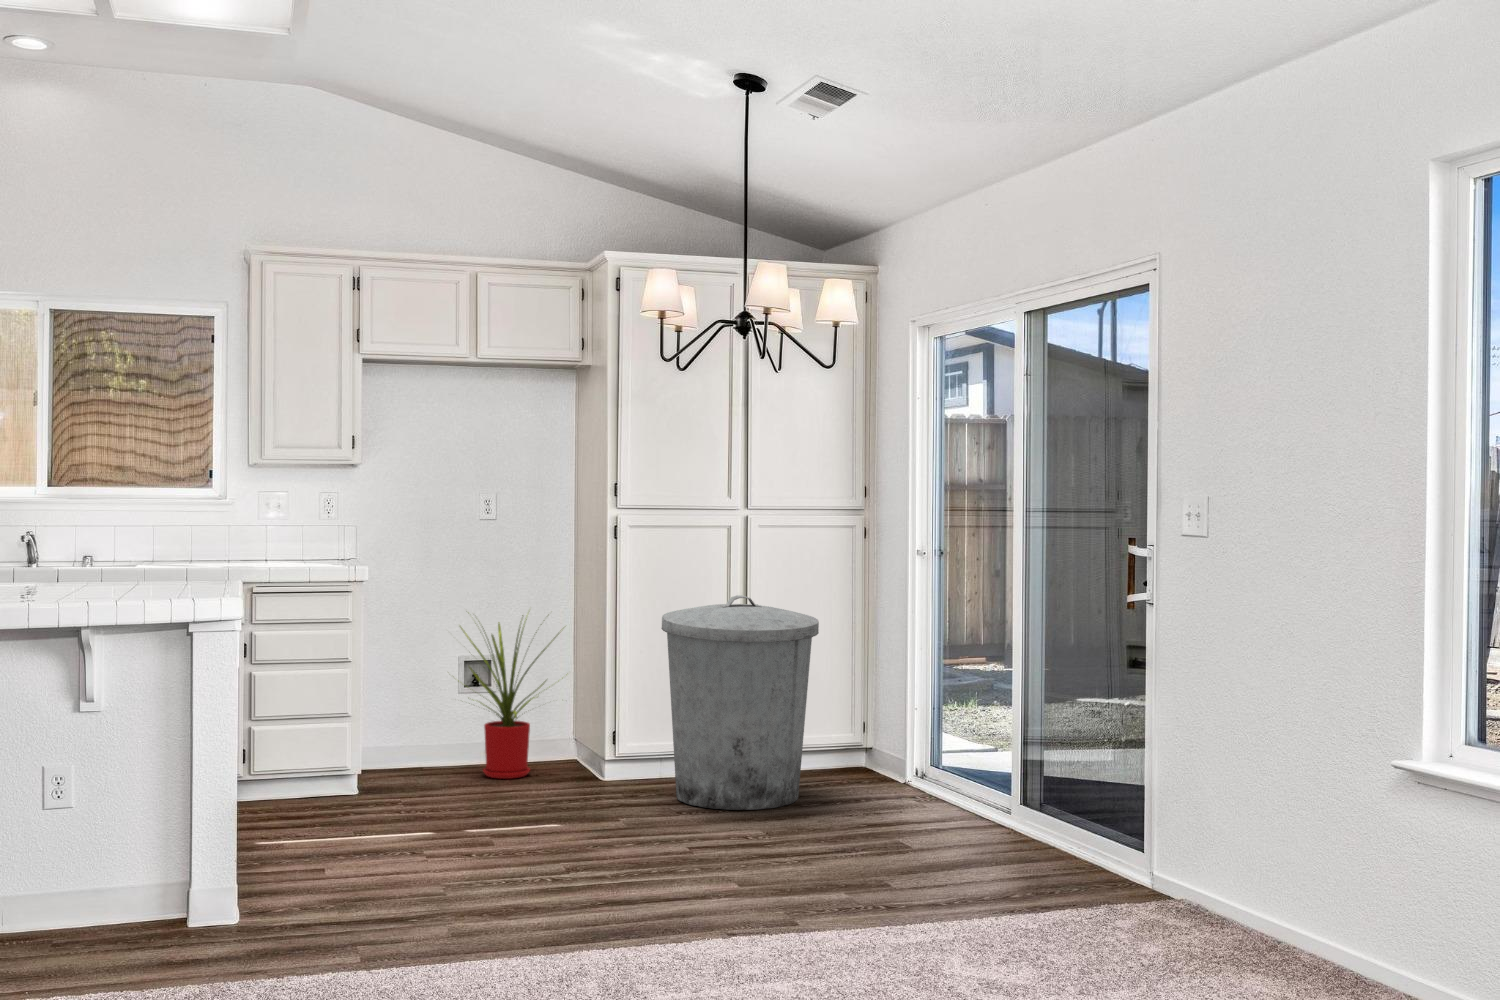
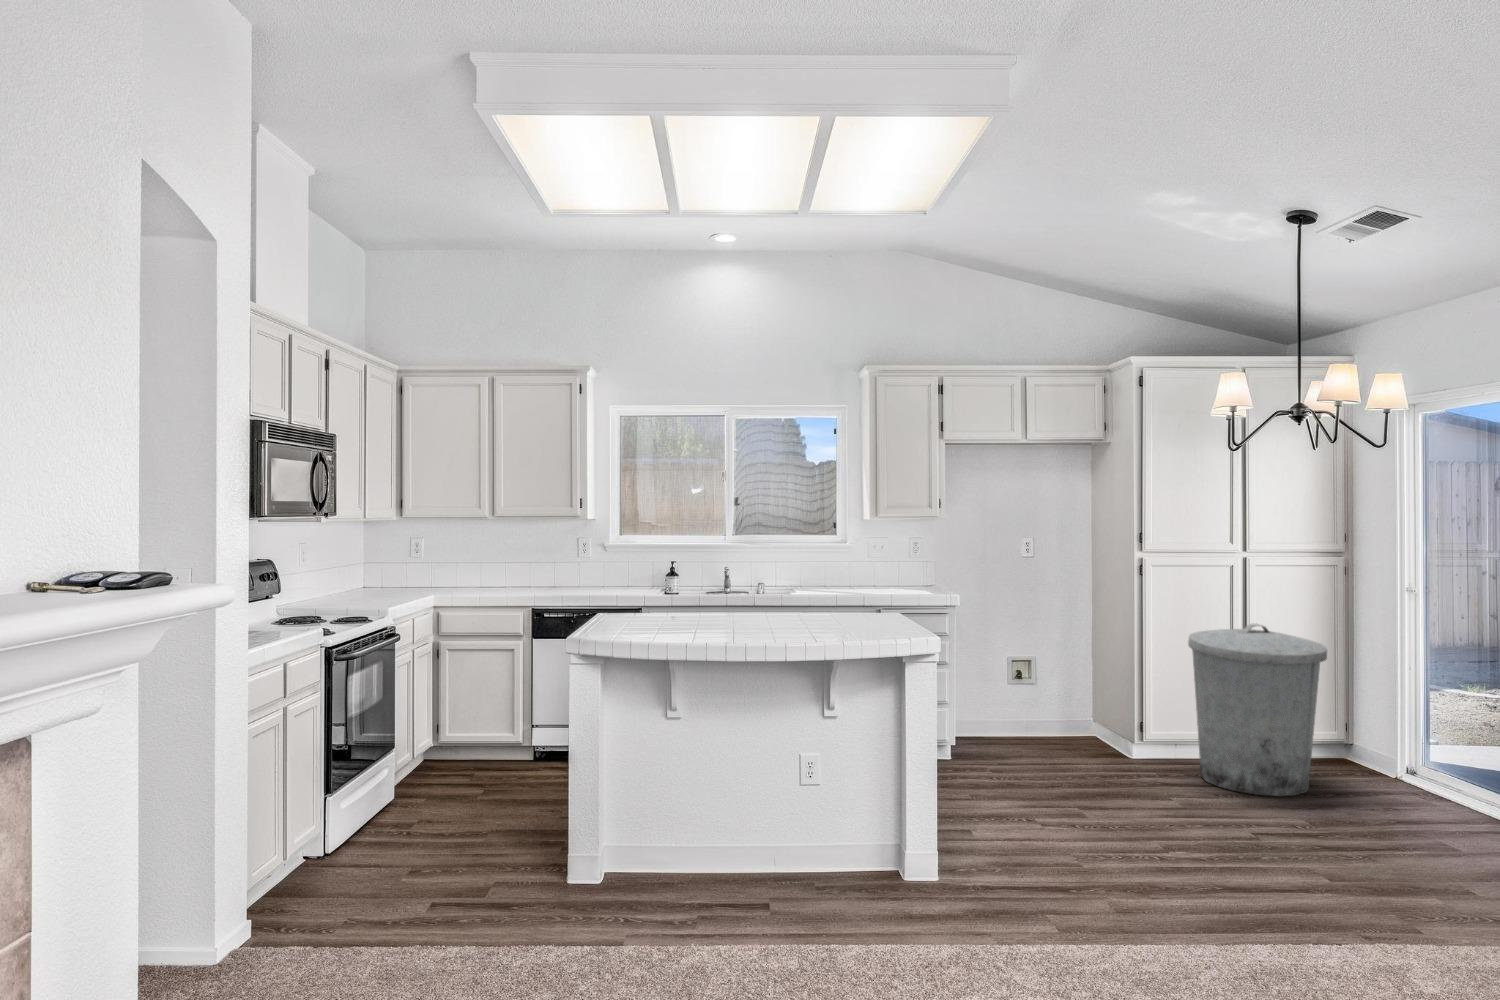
house plant: present [460,615,559,779] -> none [1004,622,1101,750]

